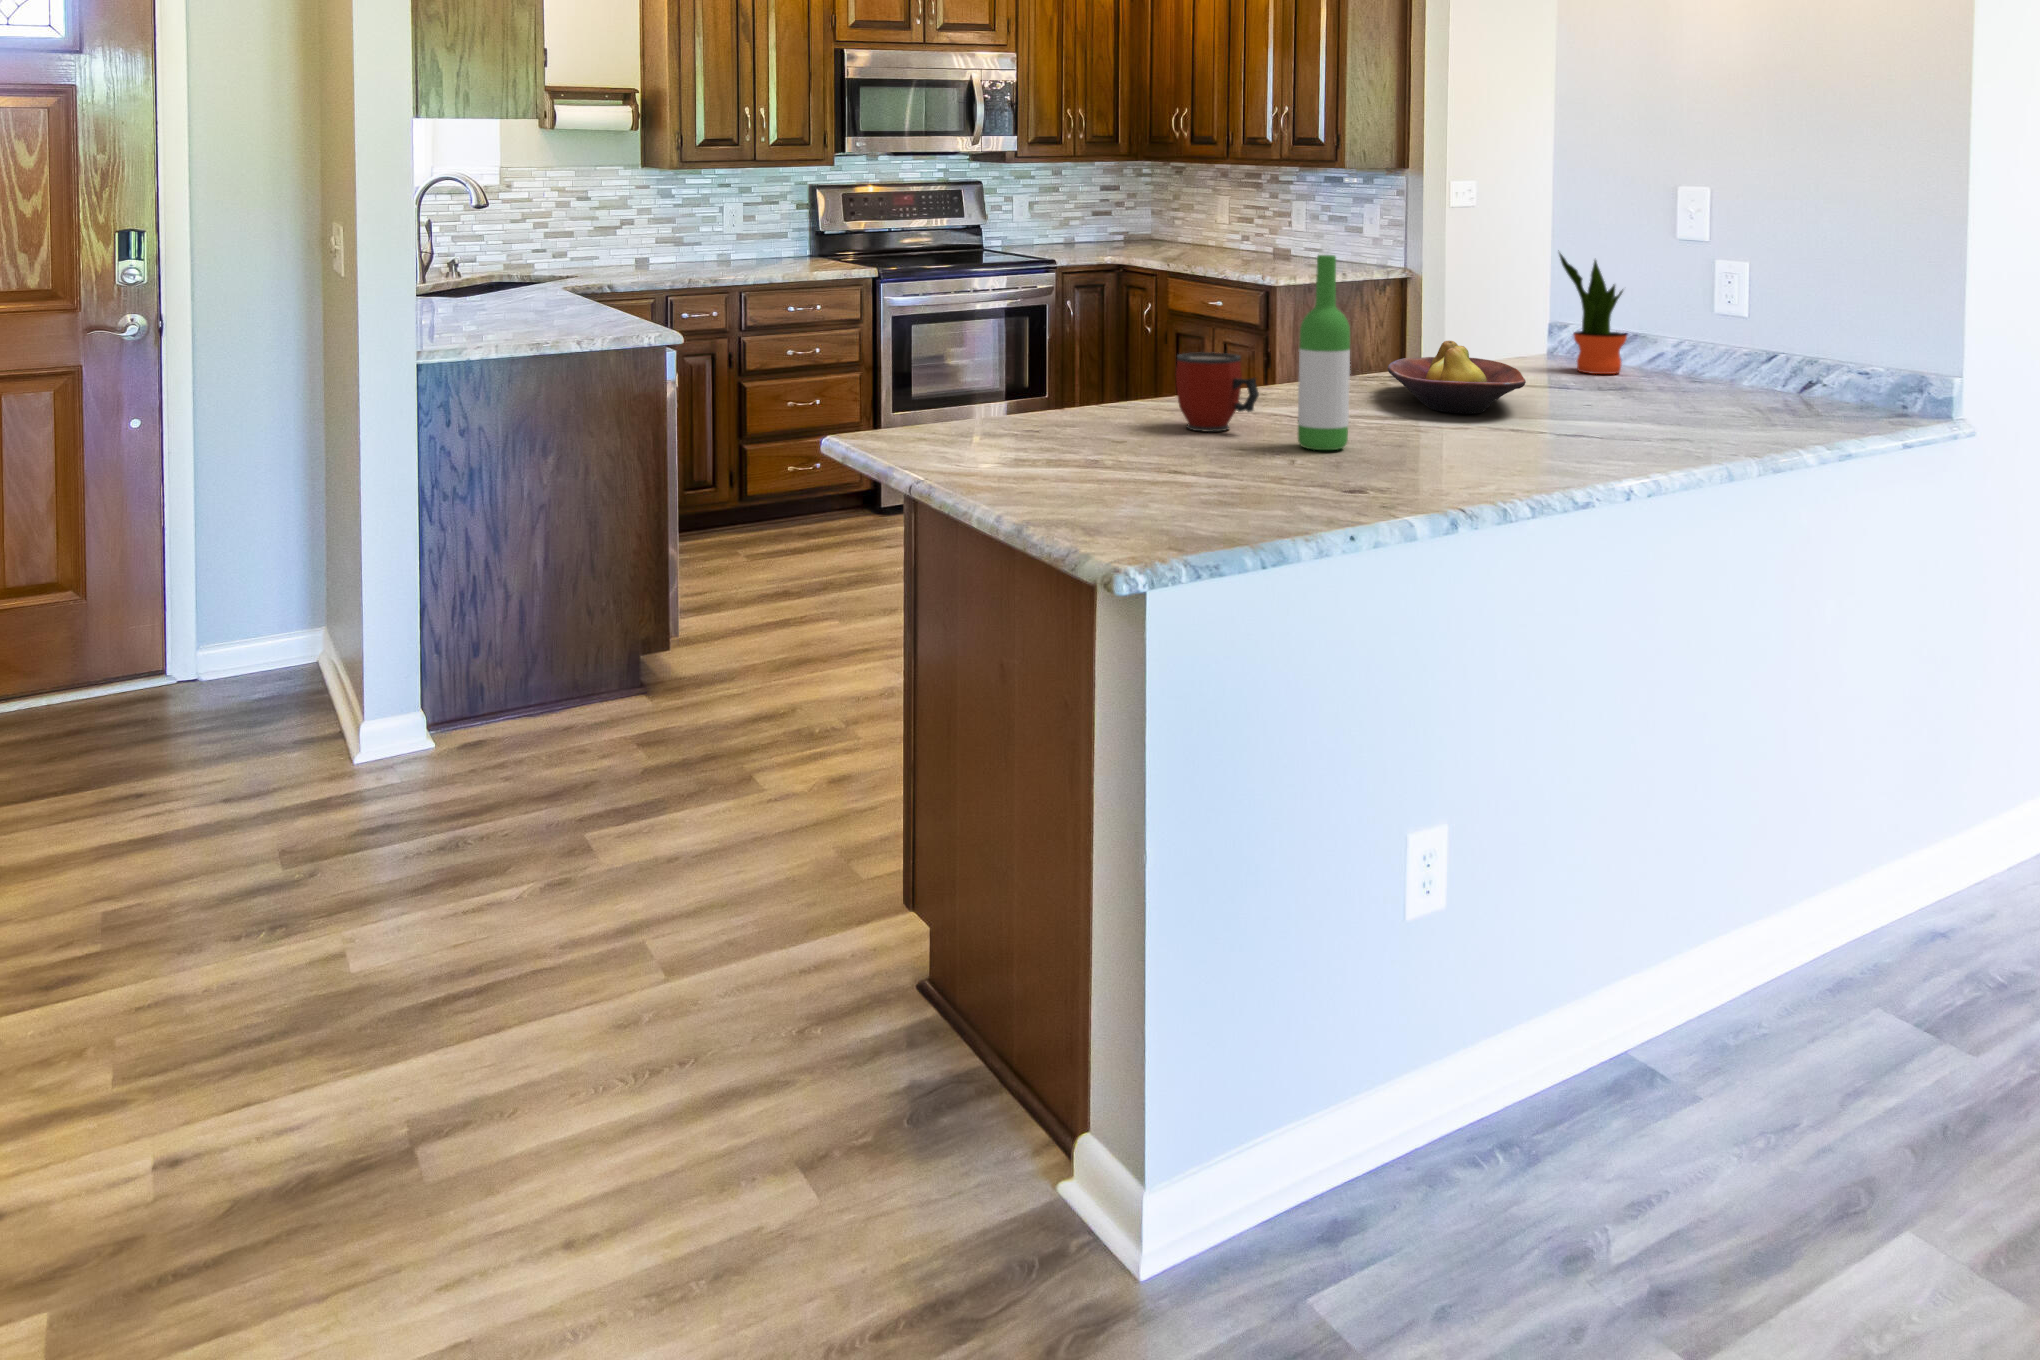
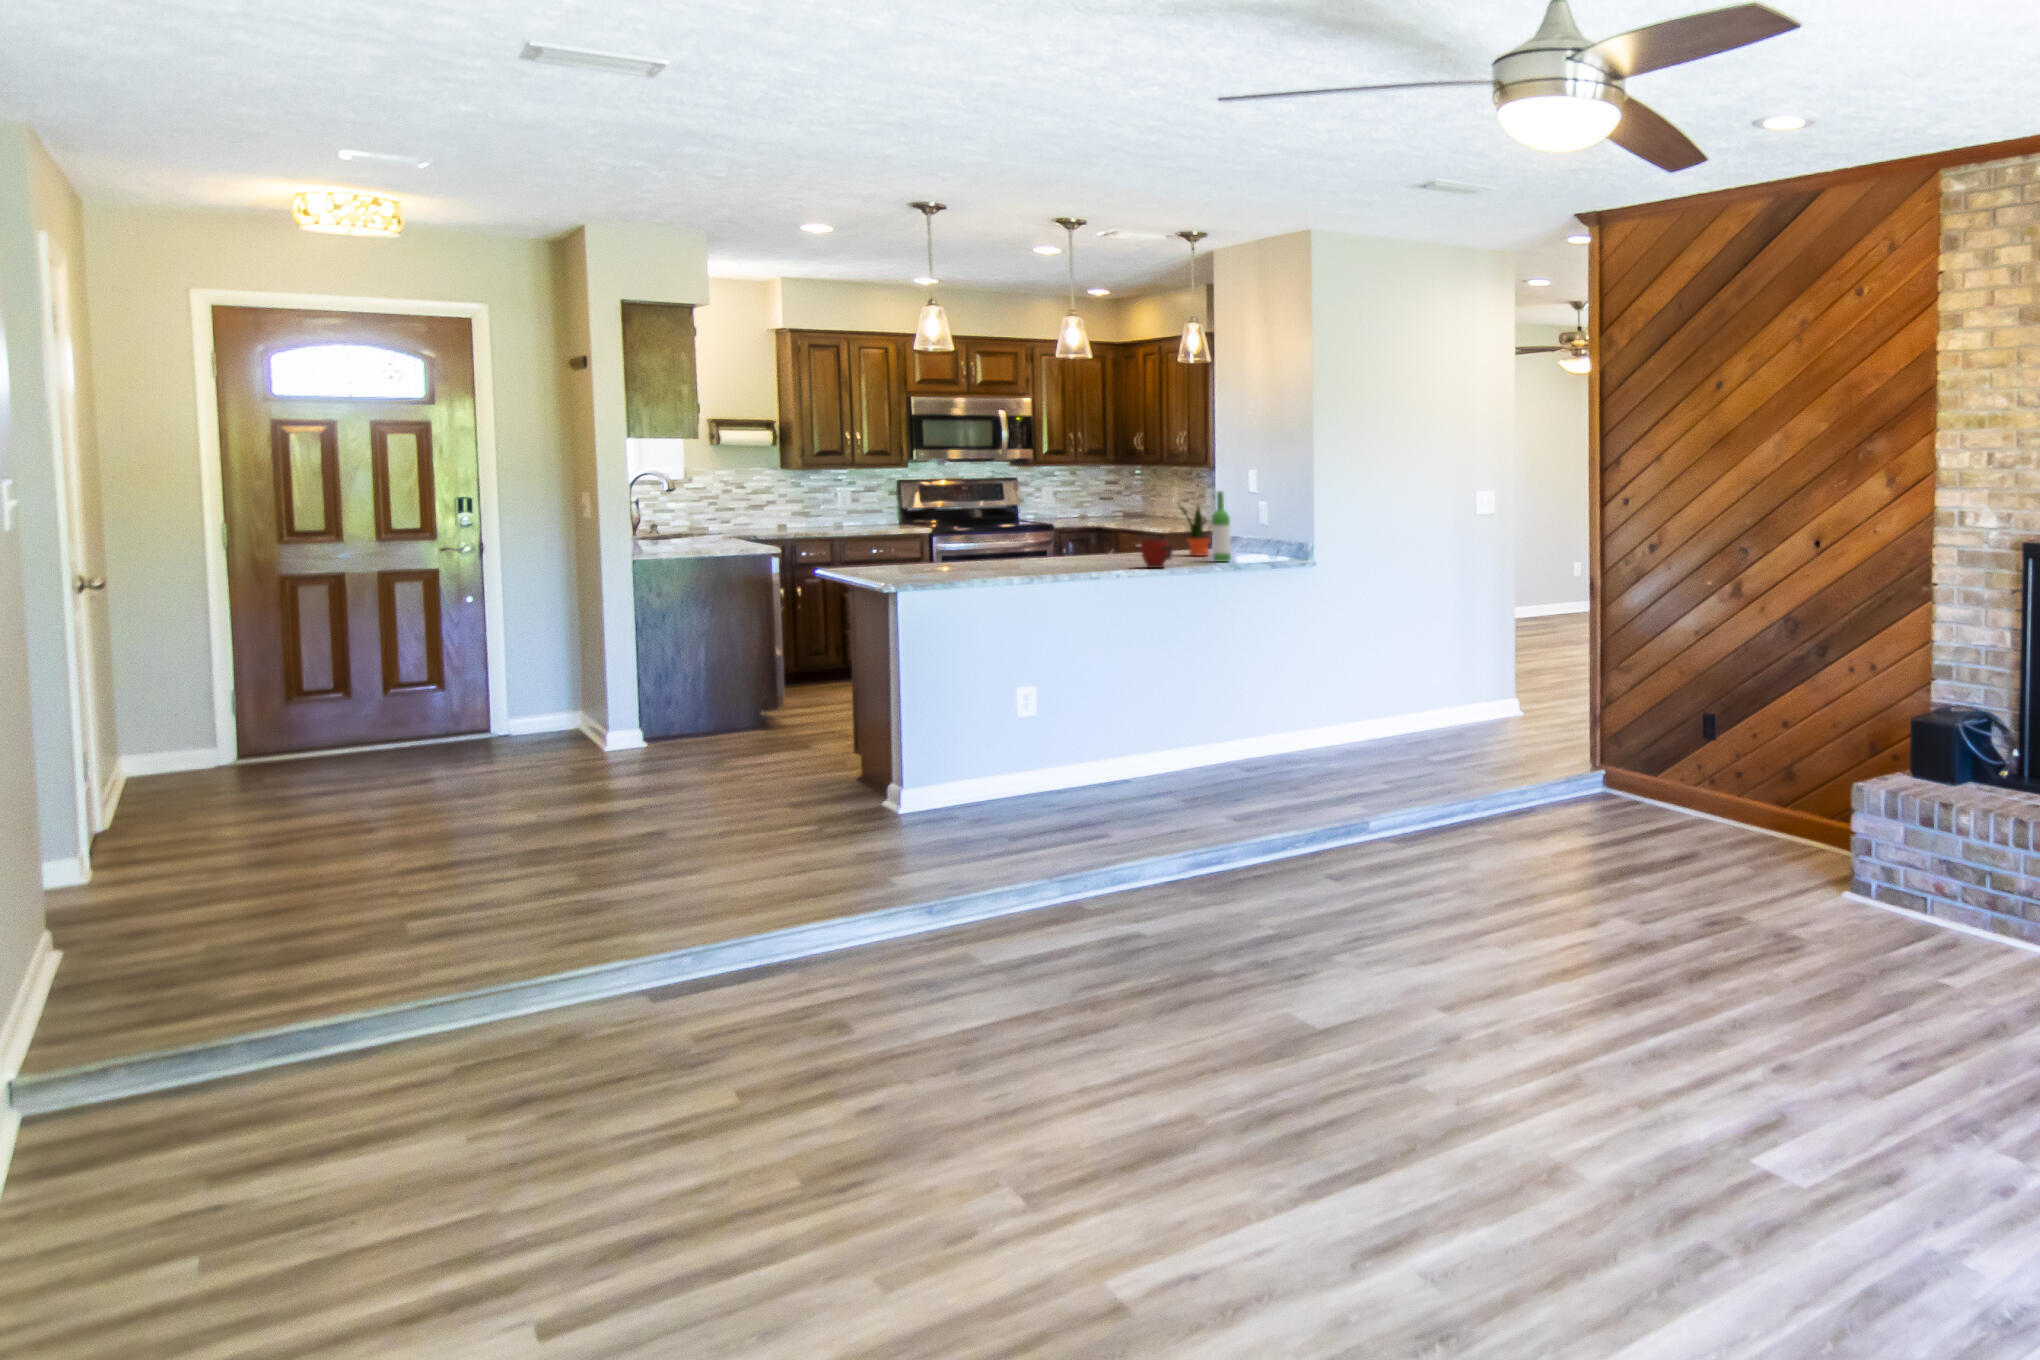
wine bottle: present [1298,255,1350,450] -> present [1212,491,1231,562]
fruit bowl: present [1388,341,1526,414] -> none [1066,536,1129,563]
mug: present [1176,352,1259,432] -> present [1141,538,1172,568]

